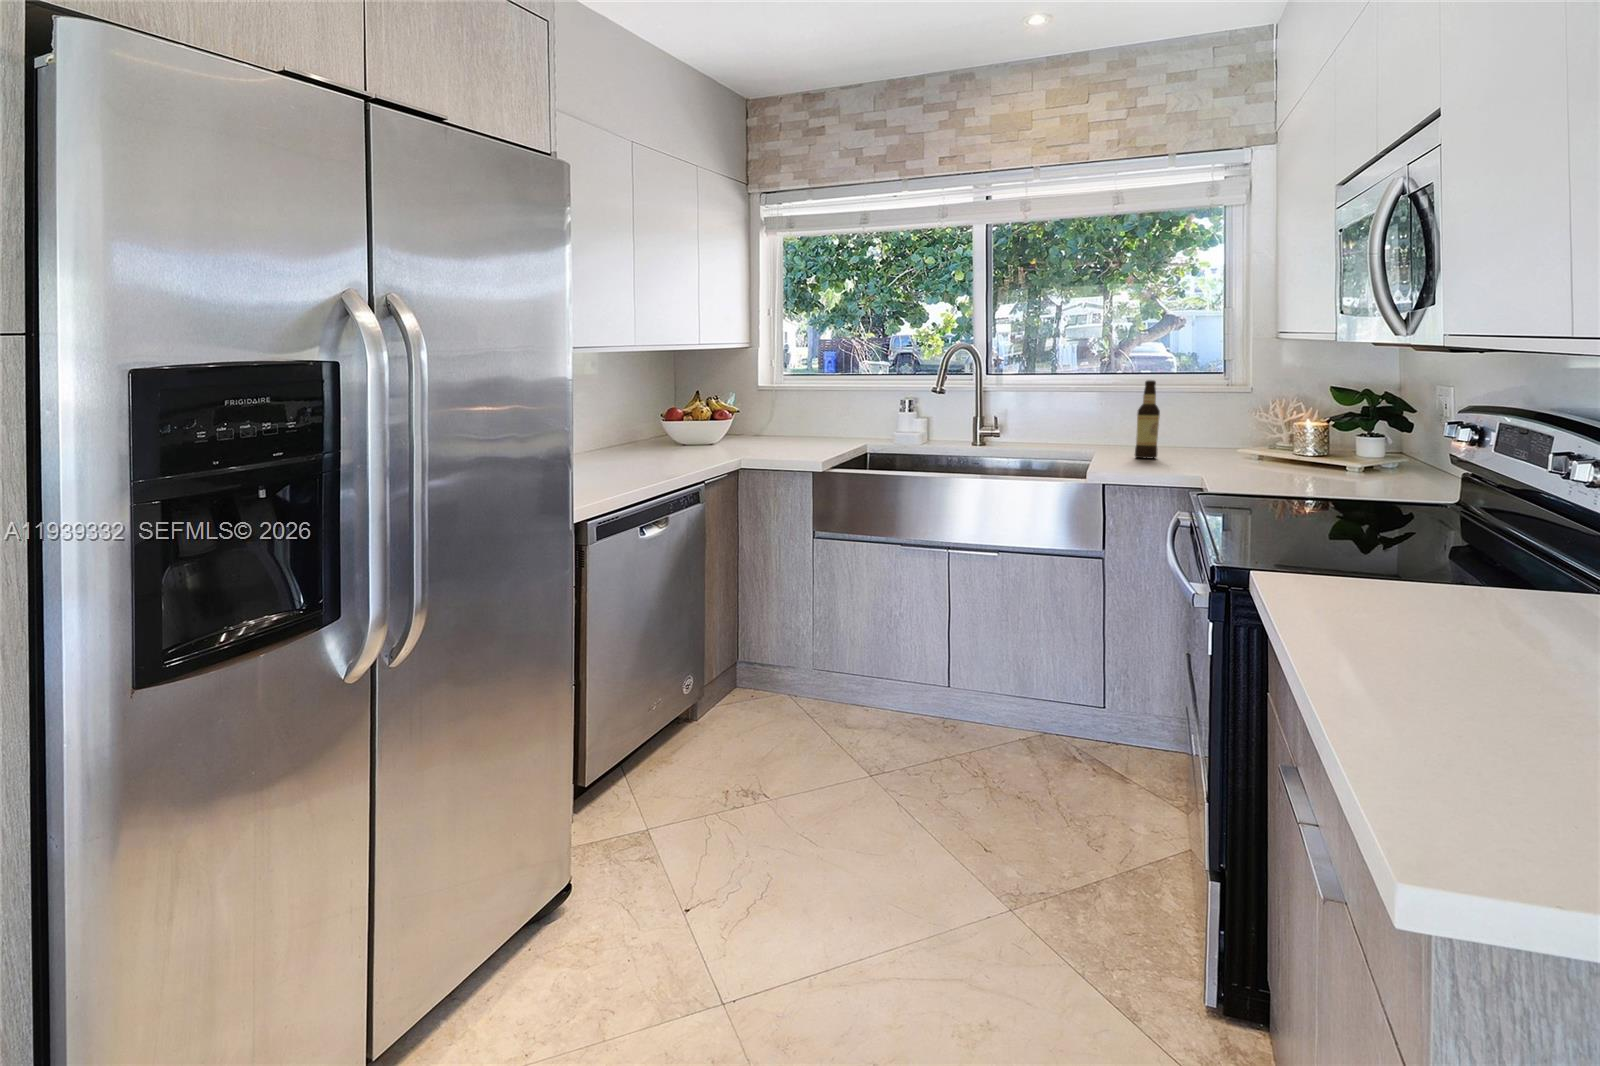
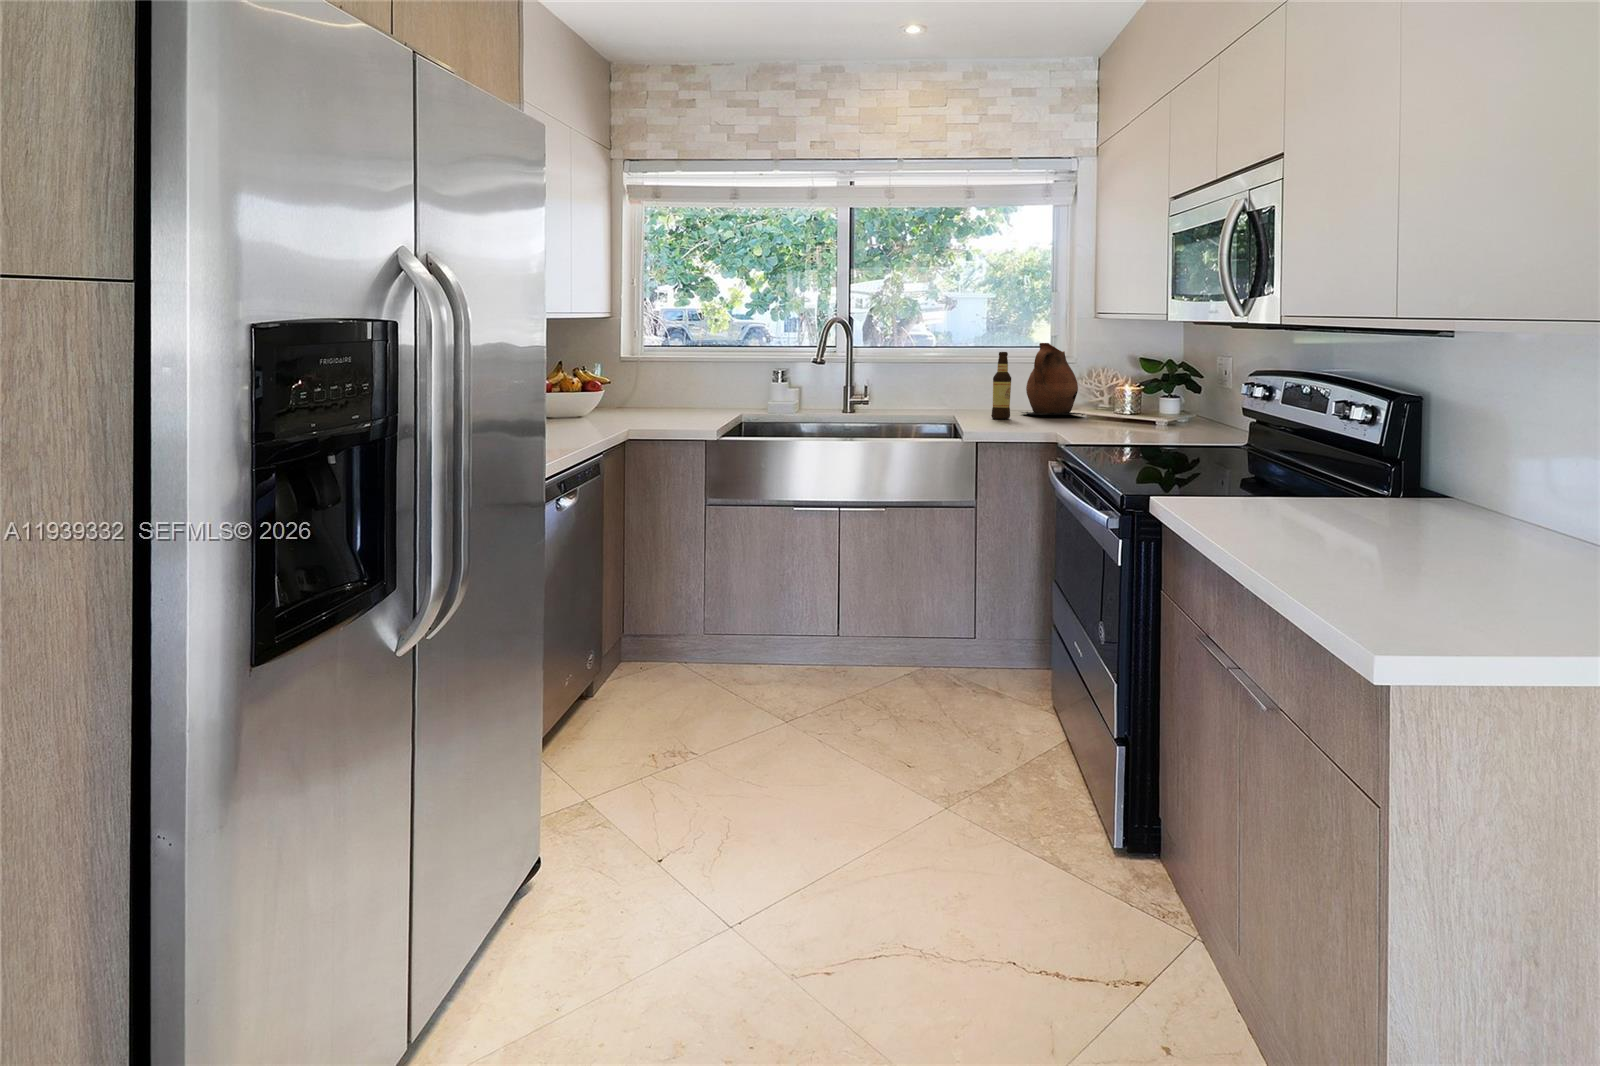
ceramic pitcher: none [1174,369,1258,456] -> present [1022,343,1085,415]

